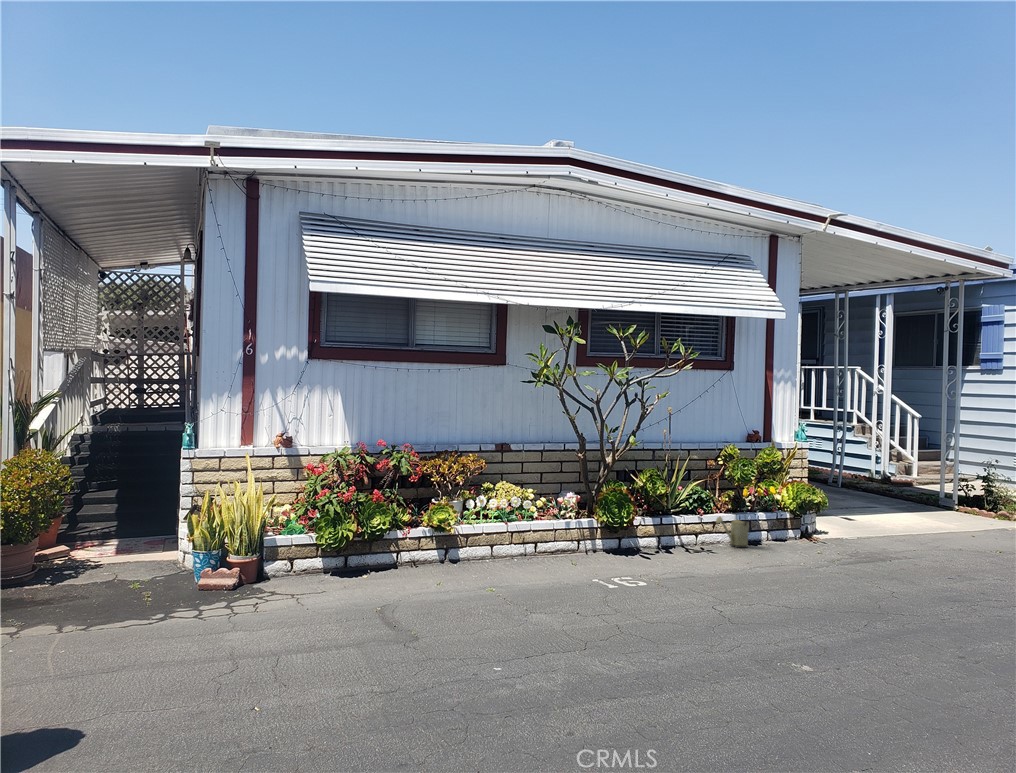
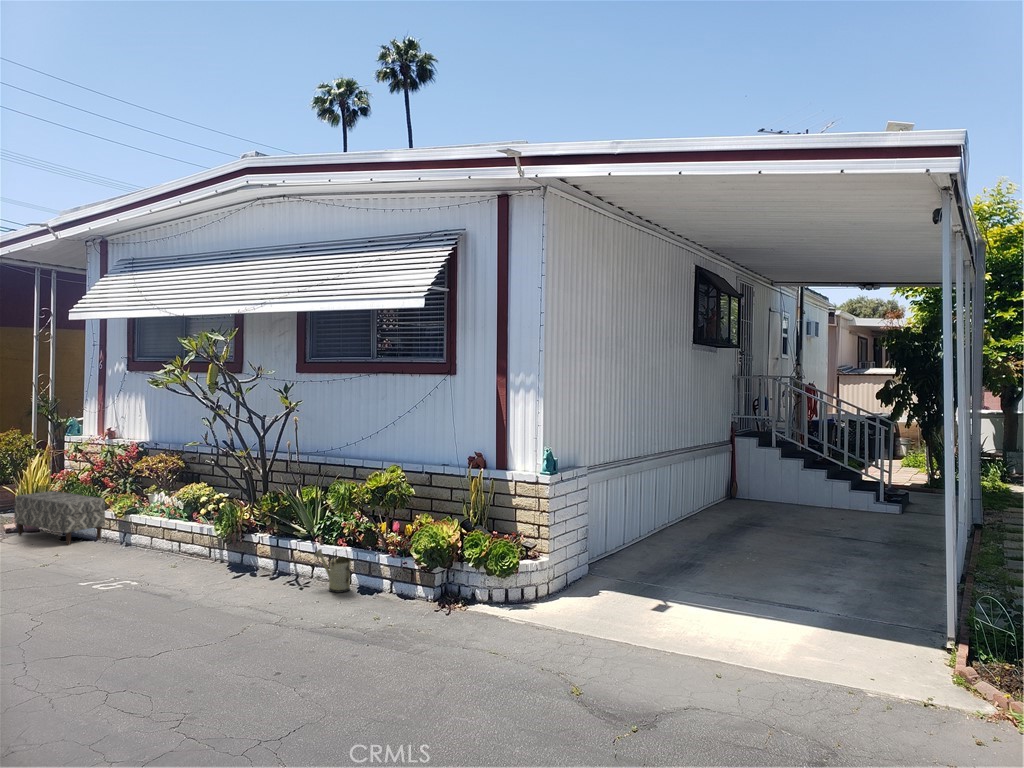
bench: none [305,514,426,581] -> present [14,491,105,545]

